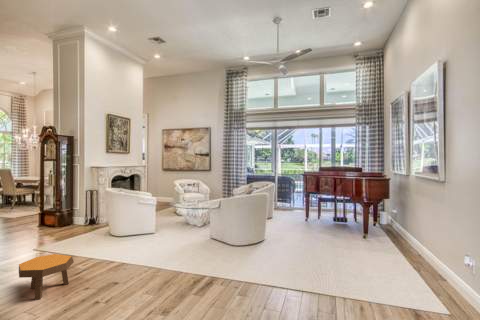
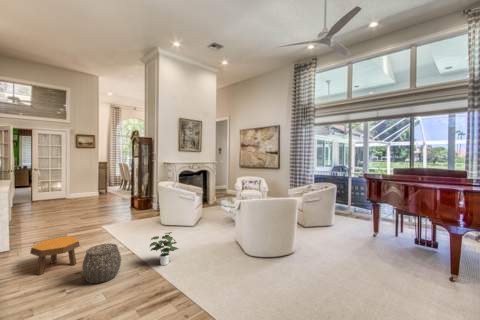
potted plant: none [153,233,181,266] -> present [150,232,178,265]
woven basket: none [102,250,140,291] -> present [82,244,121,283]

